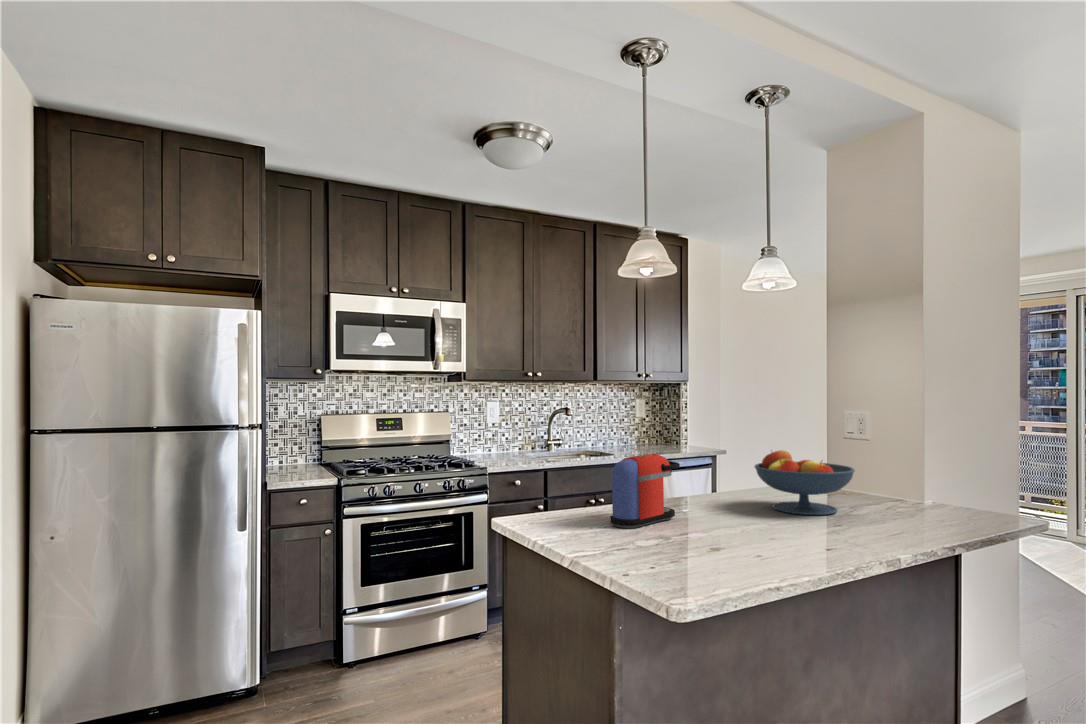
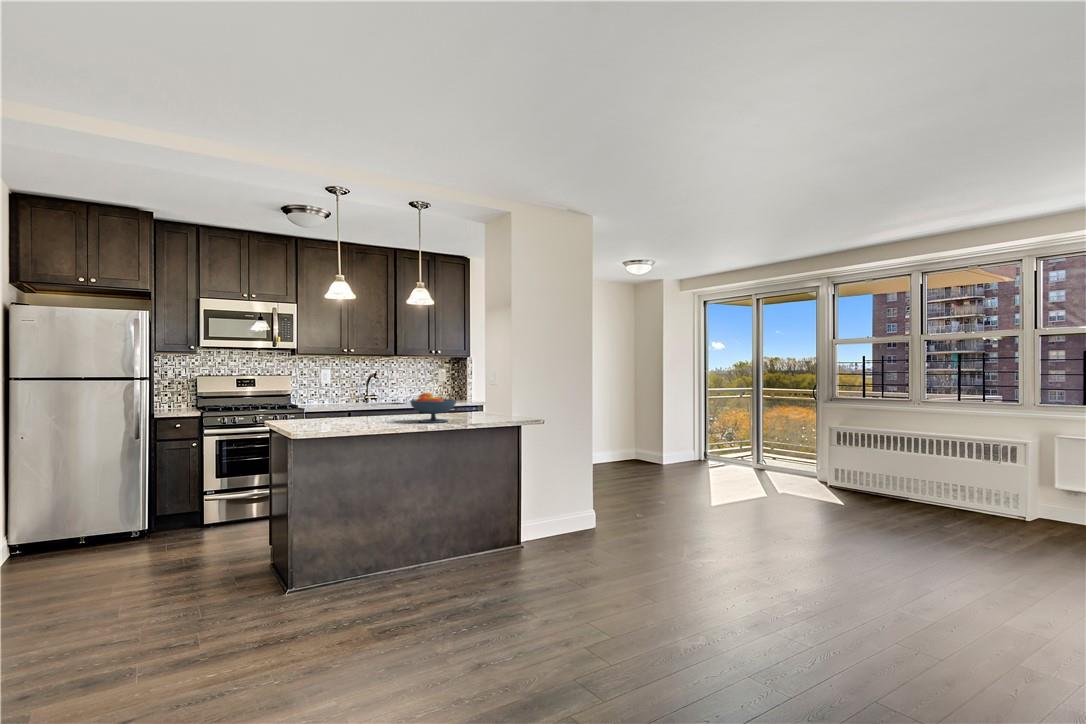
coffee maker: present [610,454,680,528] -> none [318,392,363,425]

